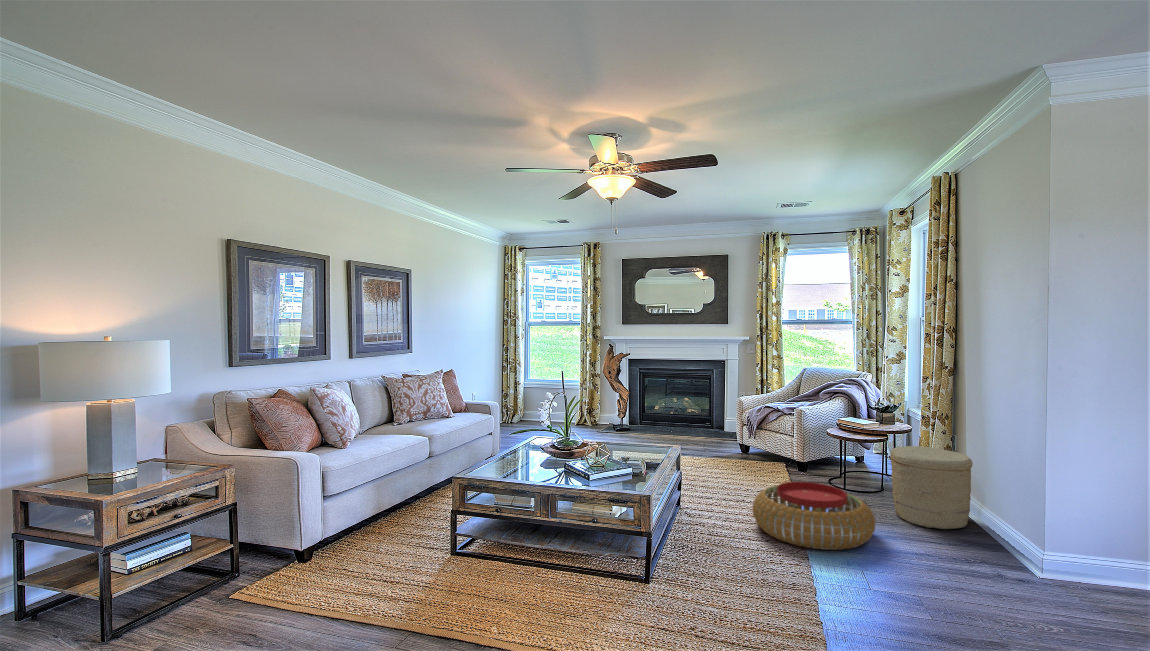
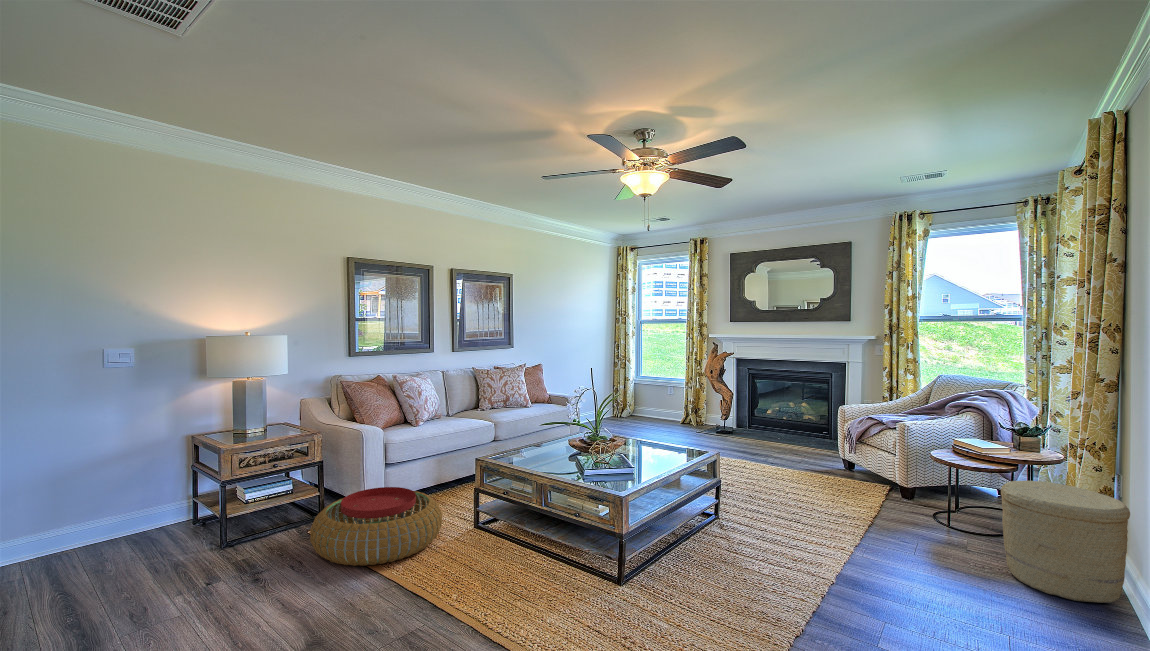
pouf: present [753,482,875,550] -> present [310,487,442,566]

